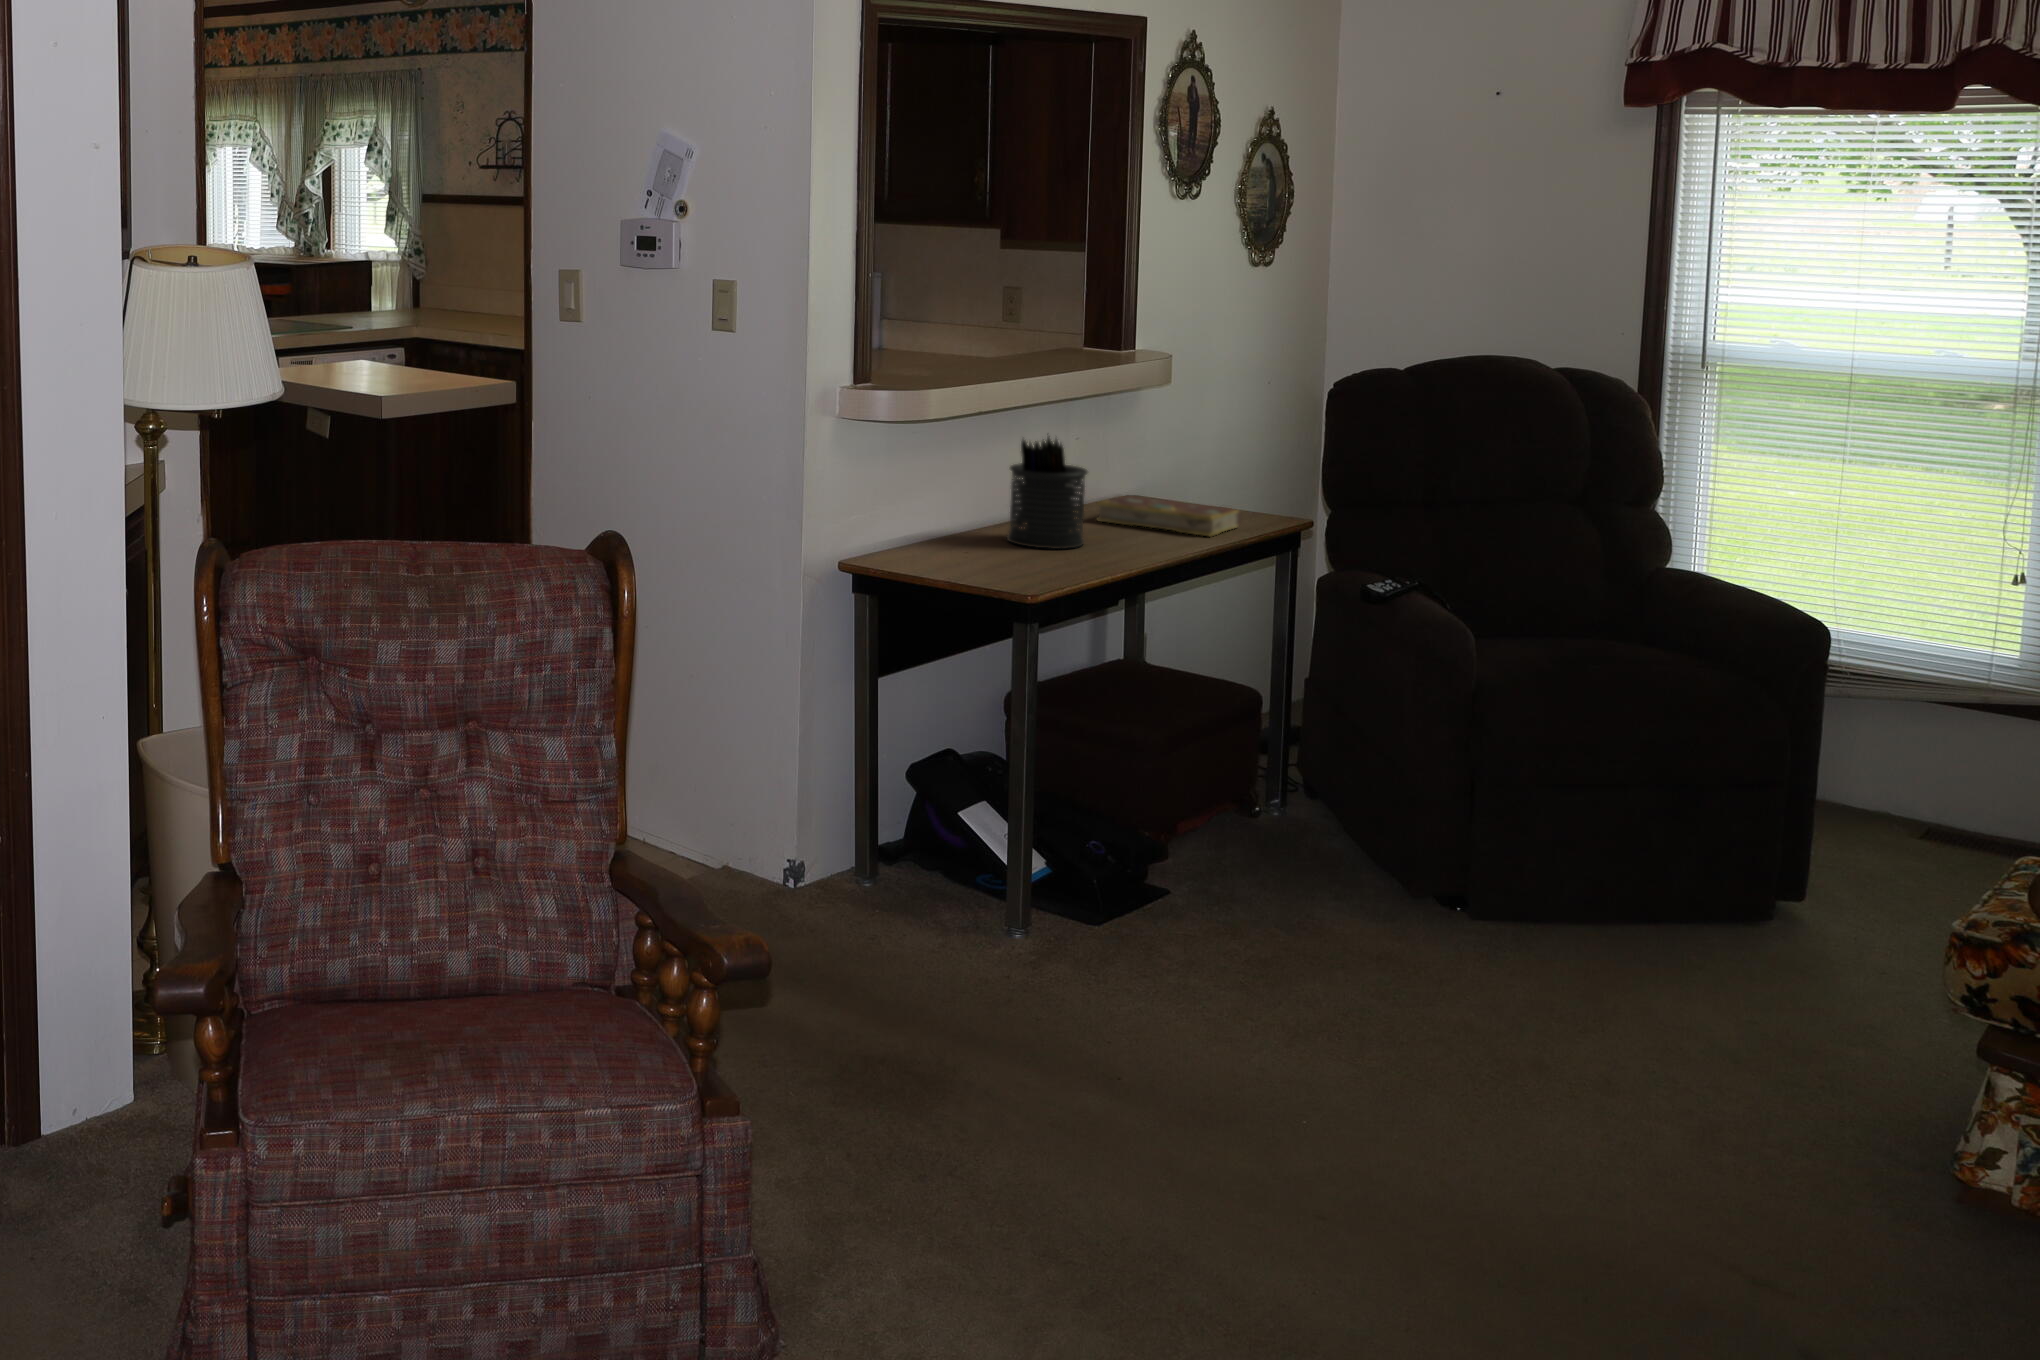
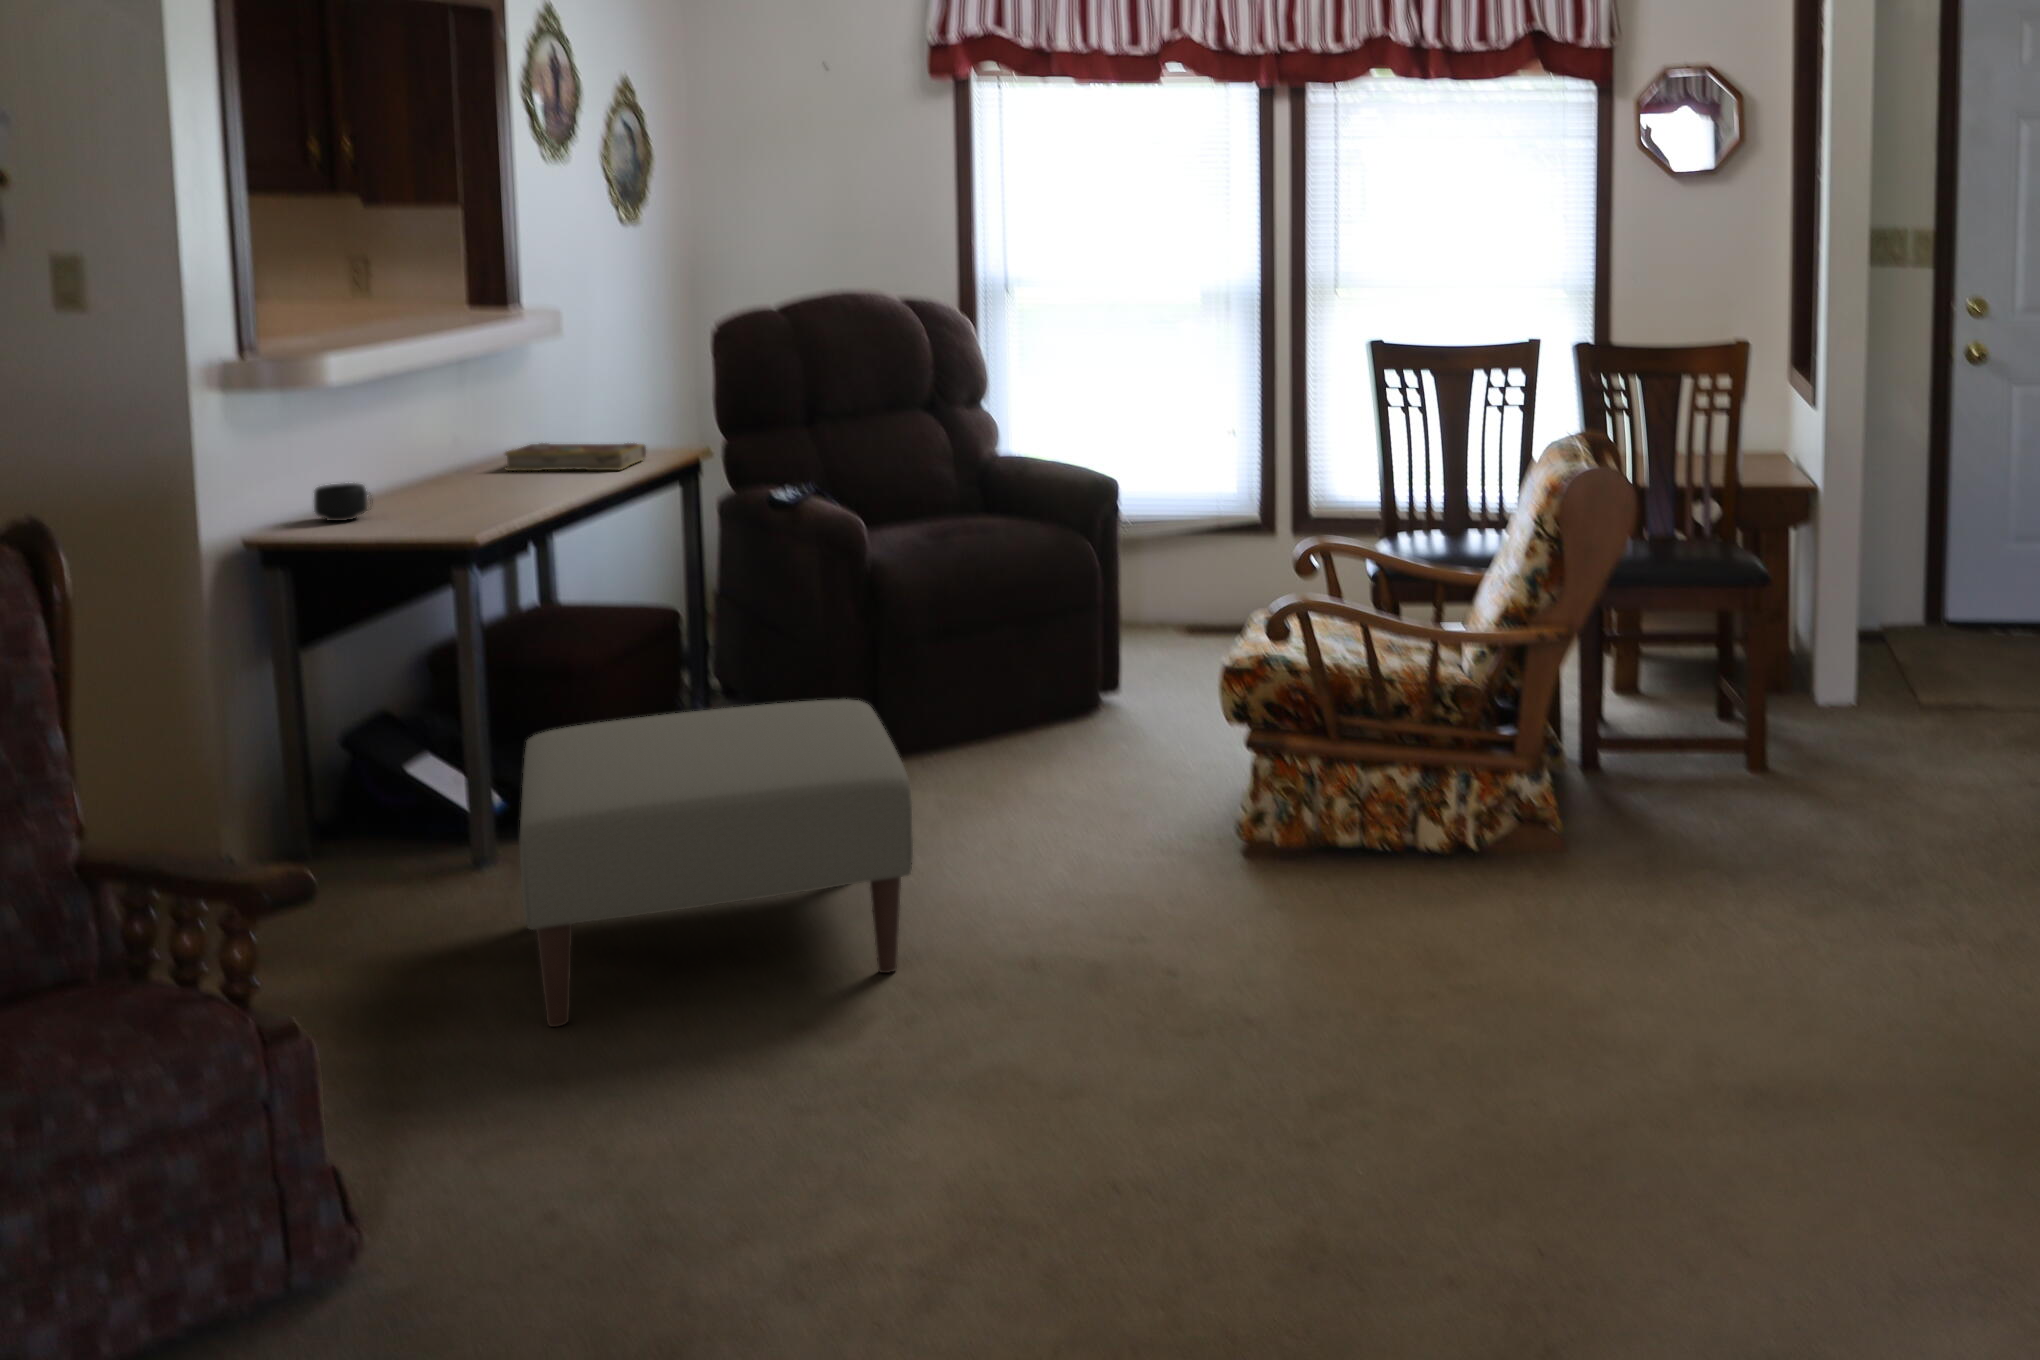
pen holder: present [1007,436,1088,549] -> none [413,388,500,500]
mug: none [910,518,961,556] -> present [314,483,371,521]
ottoman: none [1031,820,1495,1236] -> present [519,699,913,1027]

